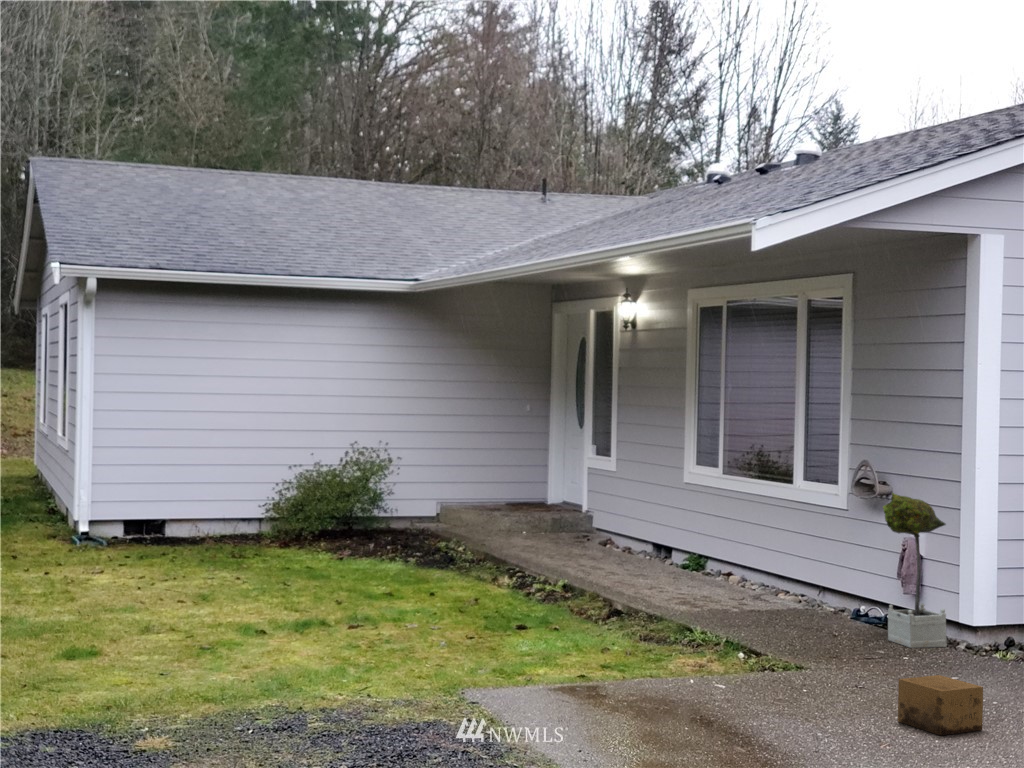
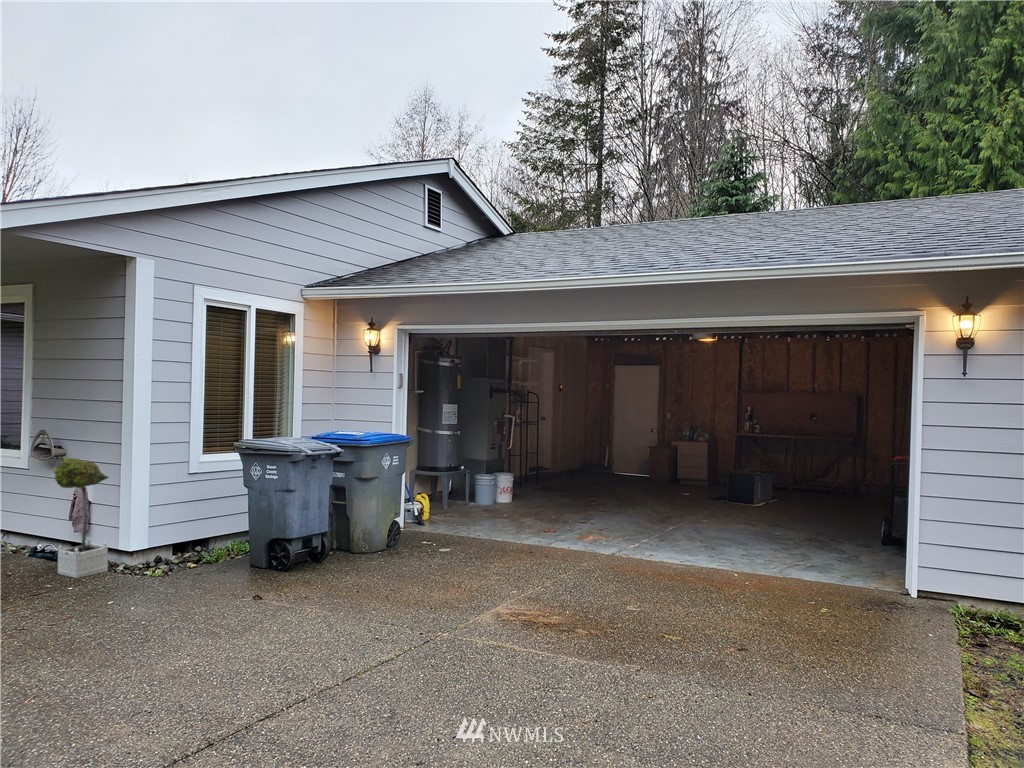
cardboard box: present [898,675,983,736] -> none [45,617,123,674]

